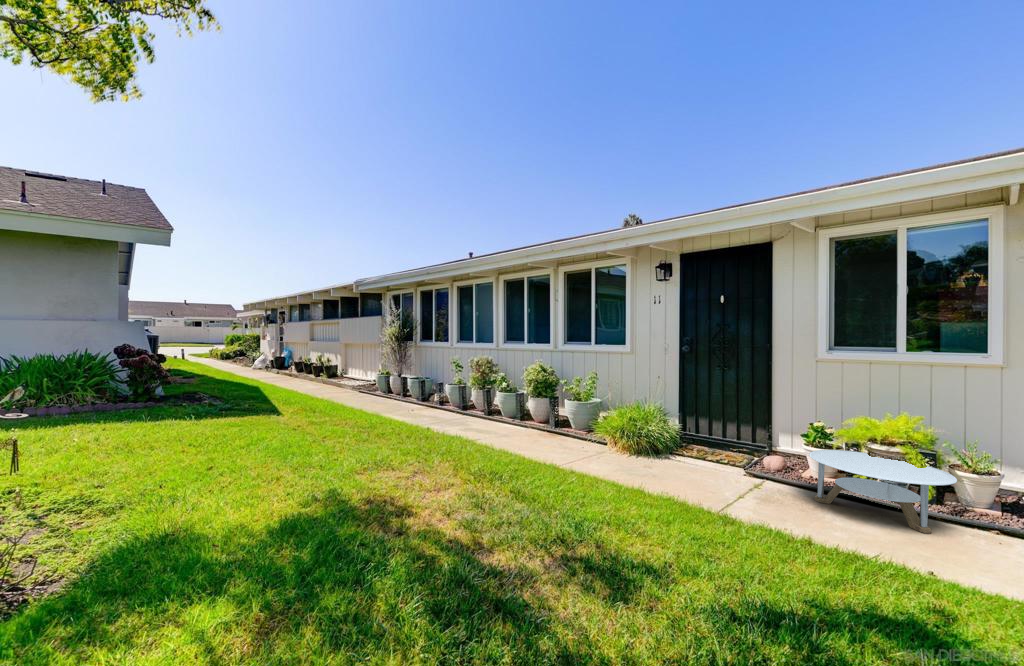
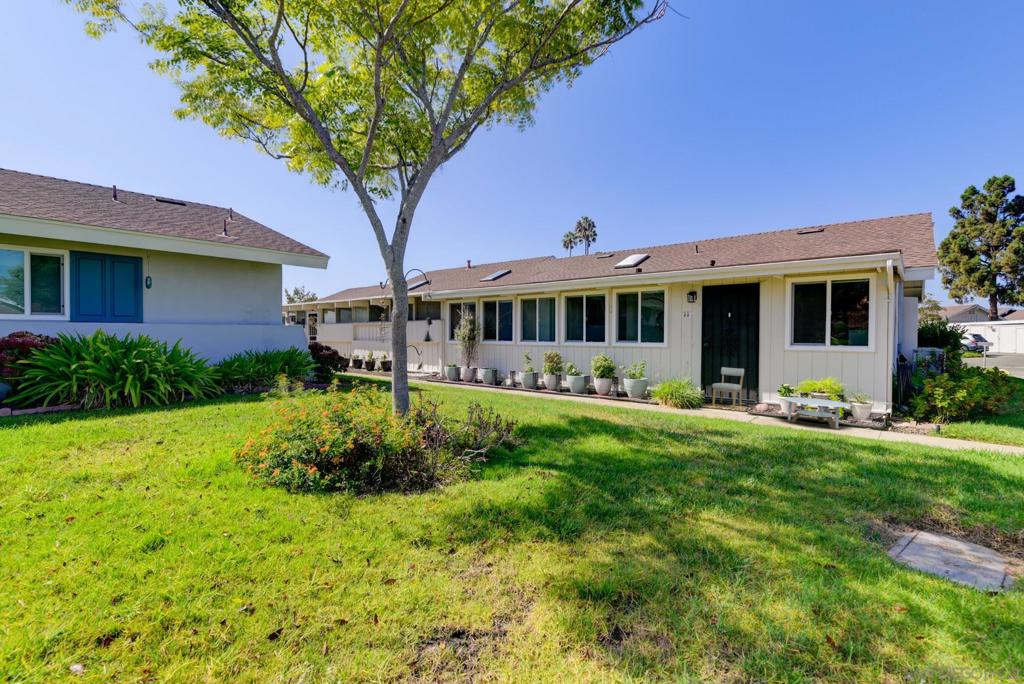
chair: none [692,386,747,458] -> present [712,367,744,408]

